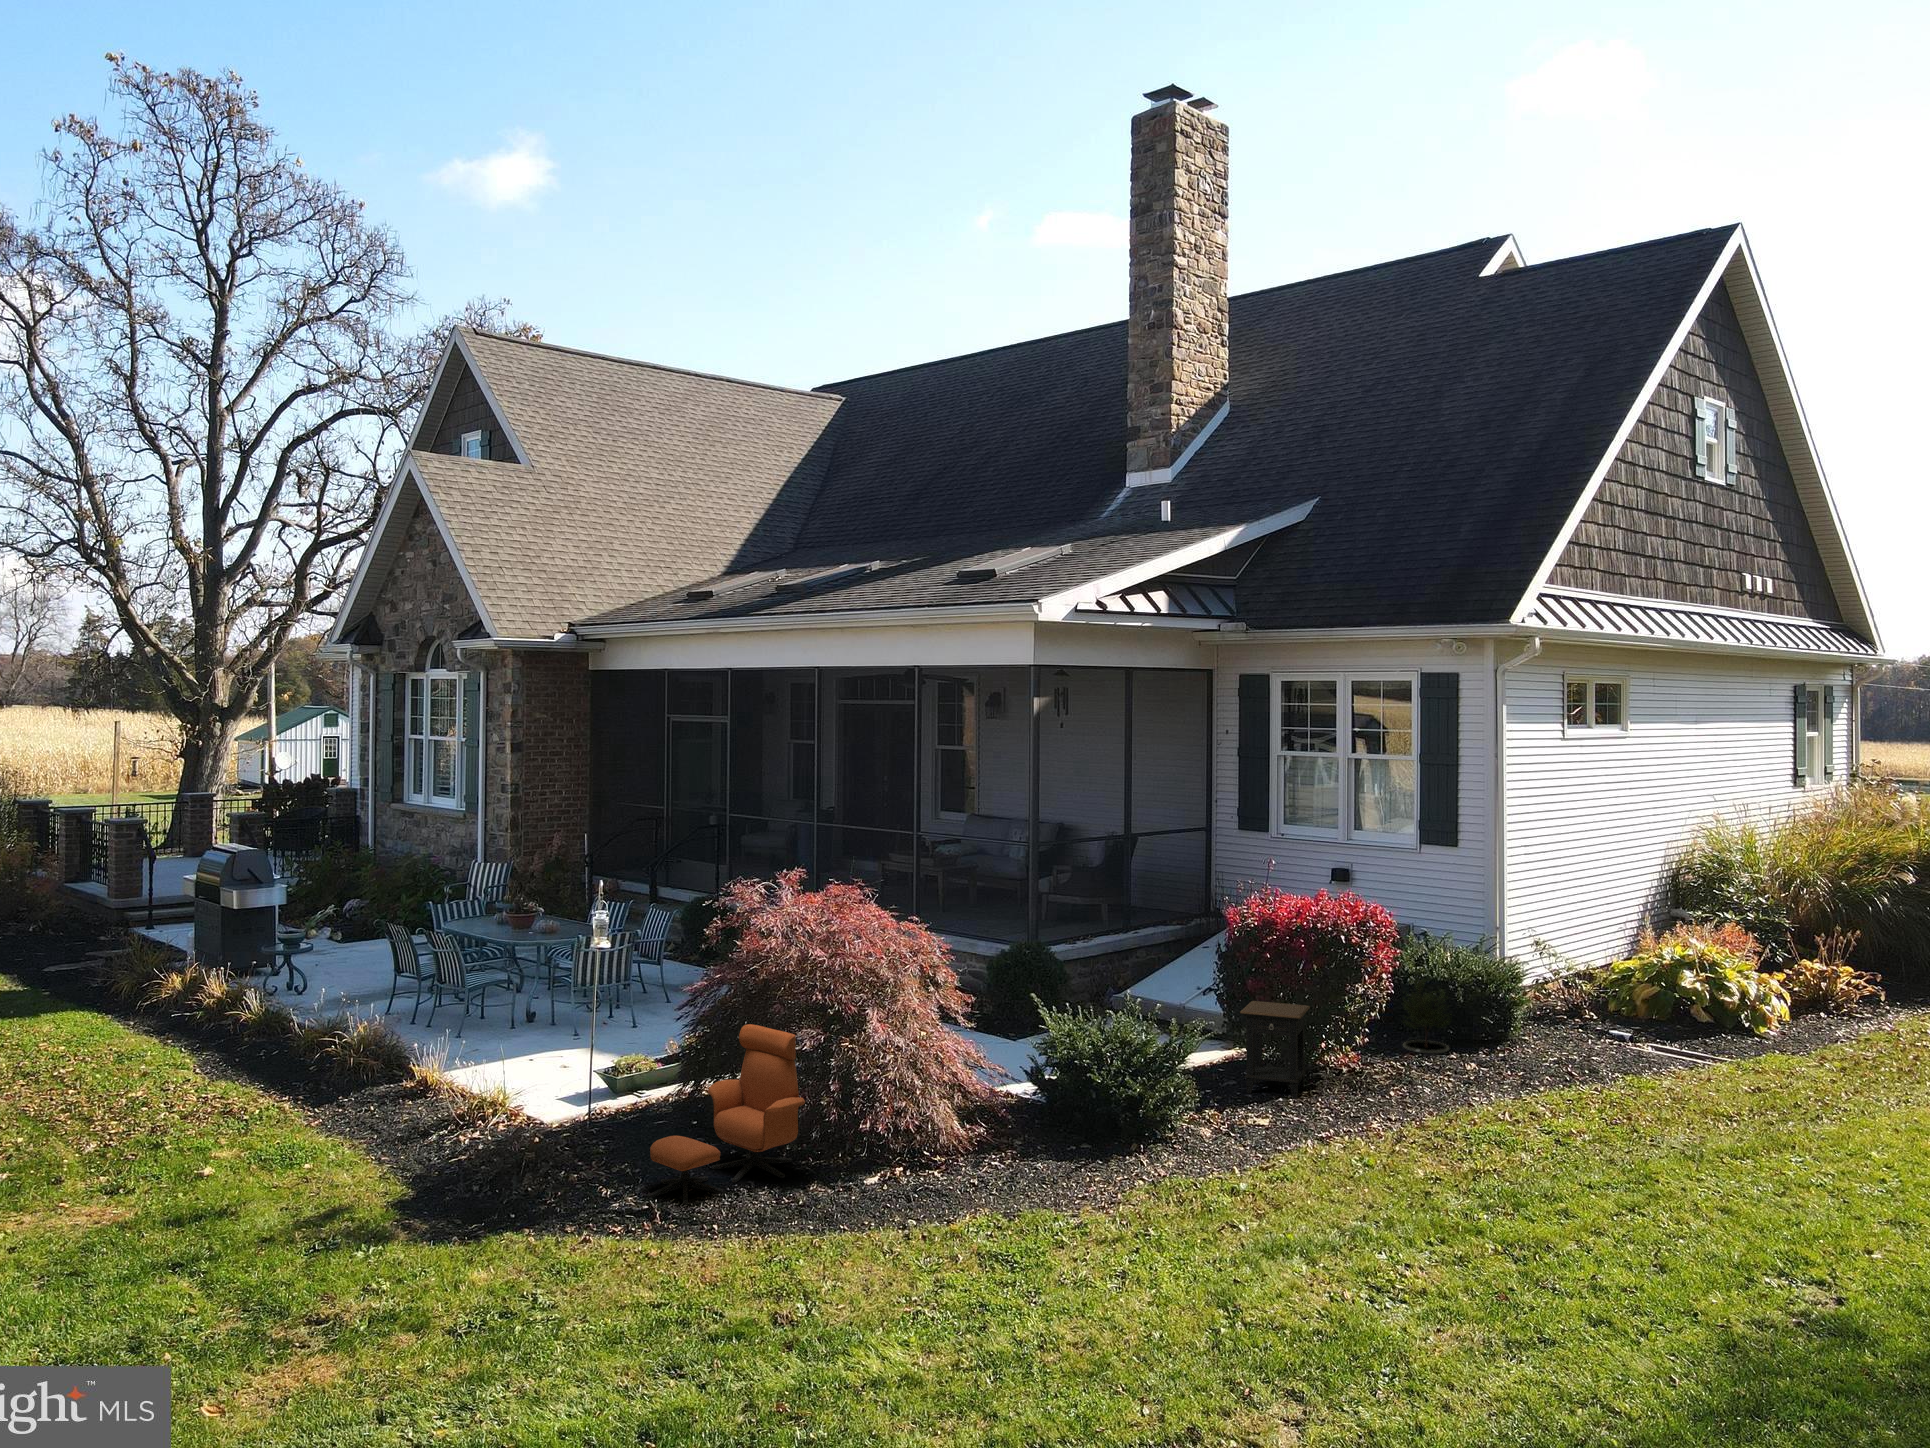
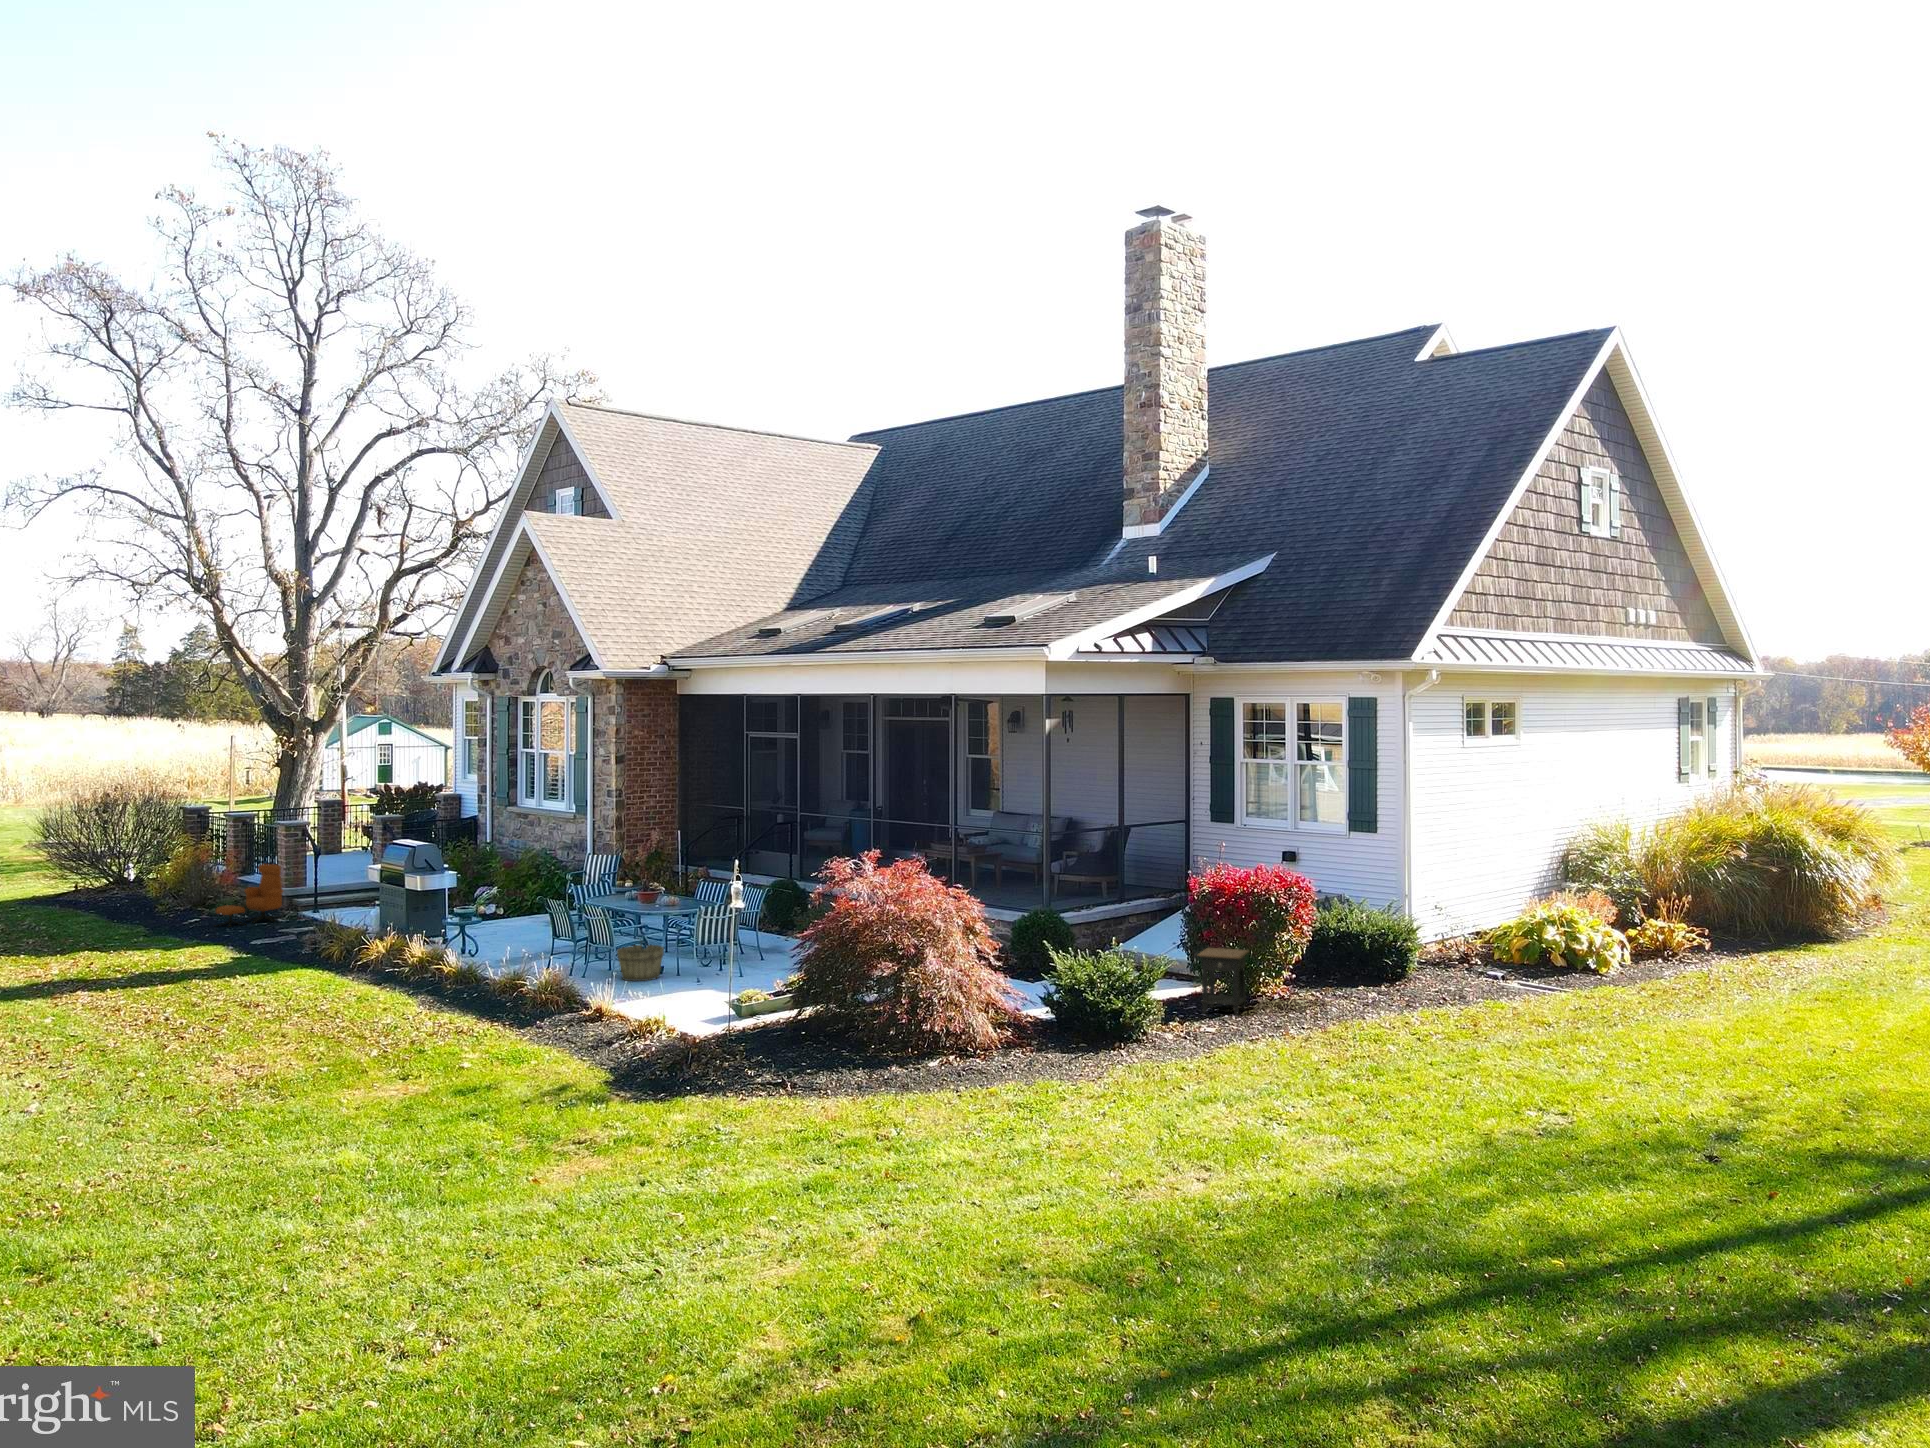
potted tree: present [1403,972,1451,1054] -> none [1323,925,1364,989]
wooden bucket: none [475,973,538,1030] -> present [617,945,664,981]
lounge chair: present [647,1024,805,1204] -> present [216,864,283,926]

